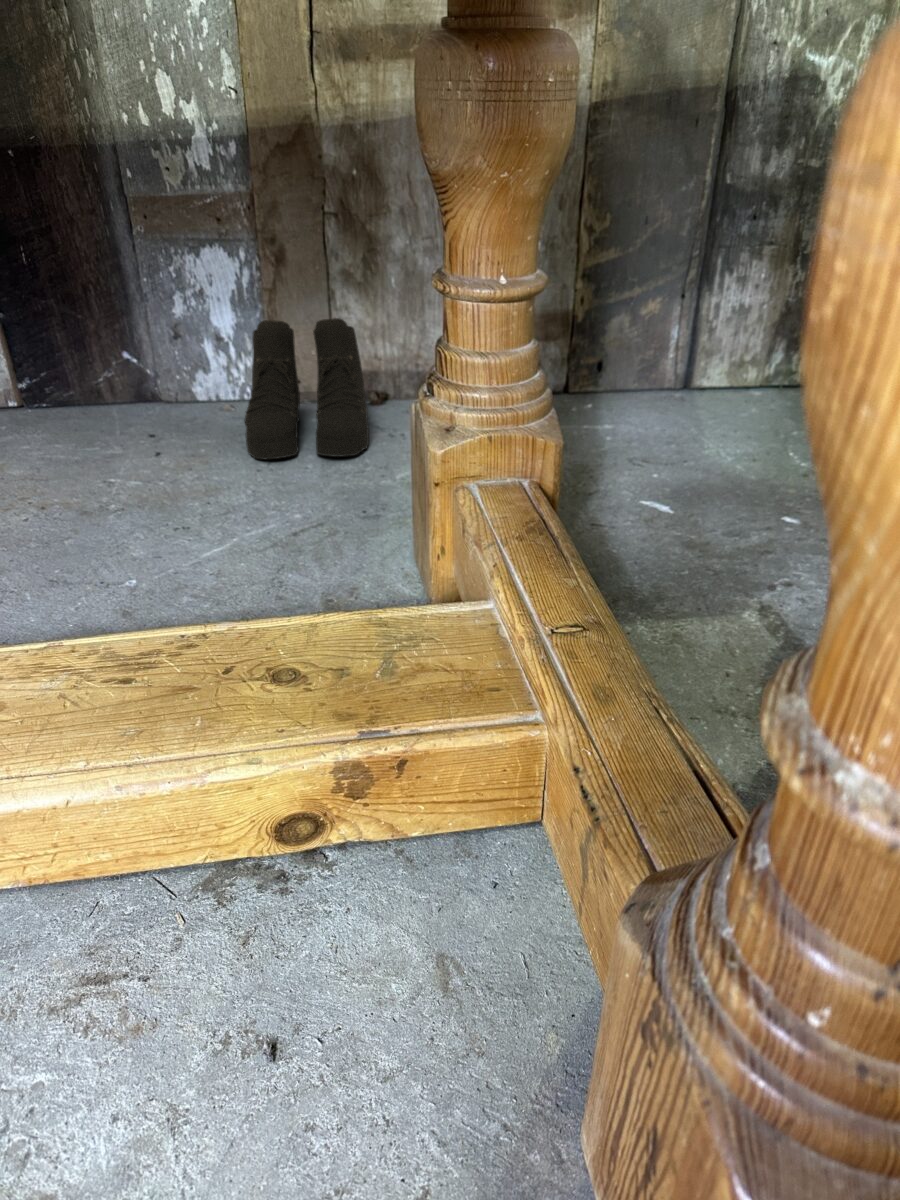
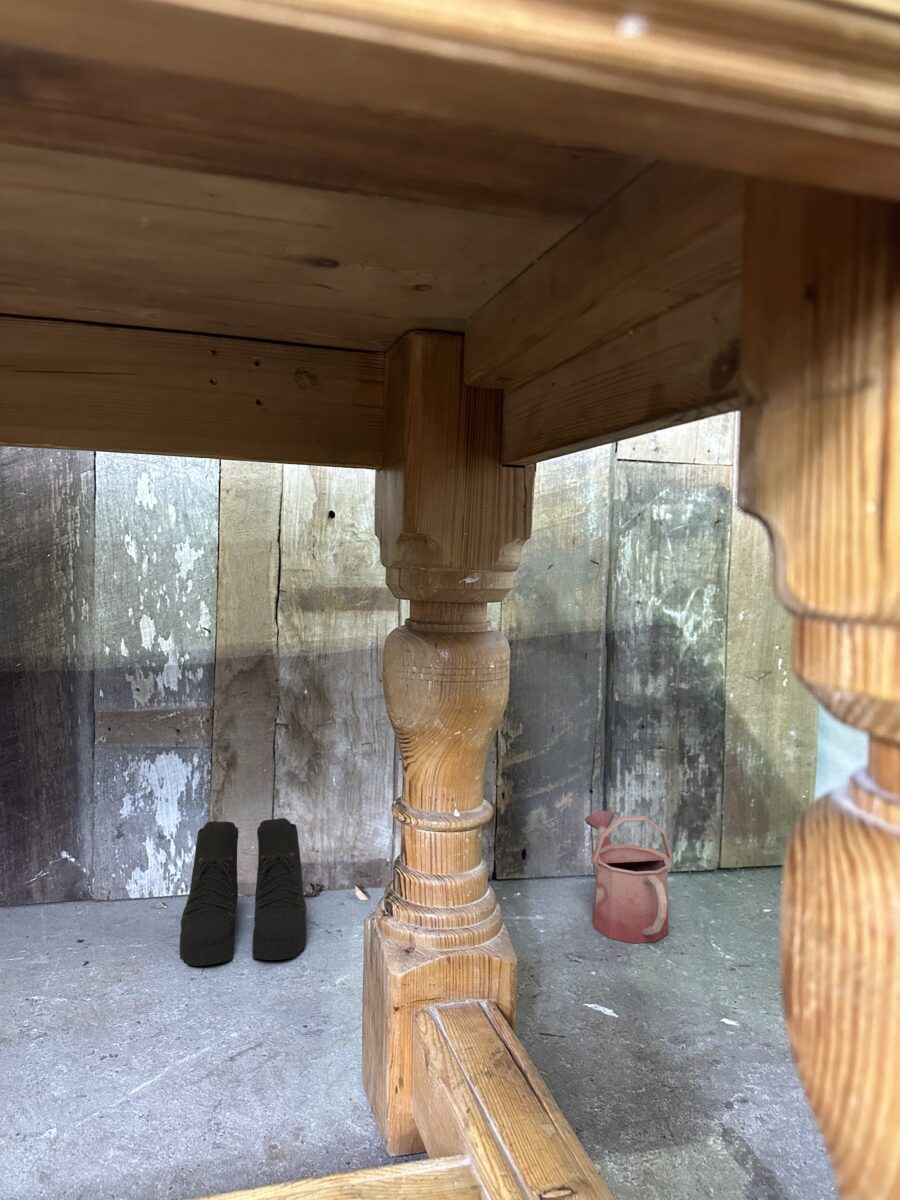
watering can: none [664,318,761,454] -> present [585,811,672,943]

